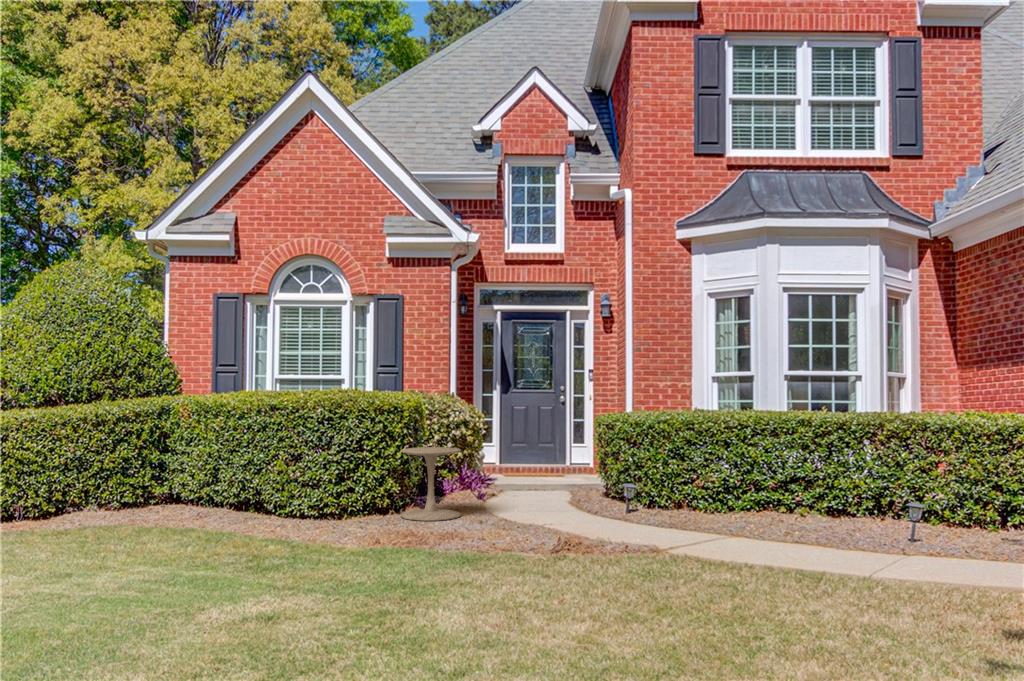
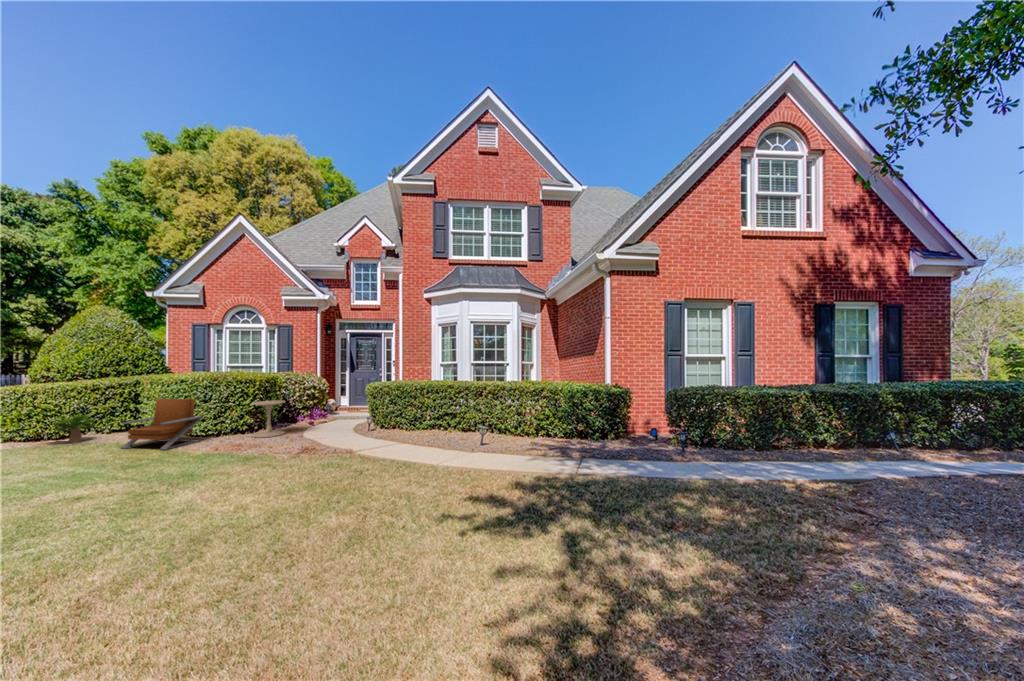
lounge chair: none [192,438,321,538] -> present [121,399,203,450]
potted plant: none [42,465,116,522] -> present [55,415,95,443]

